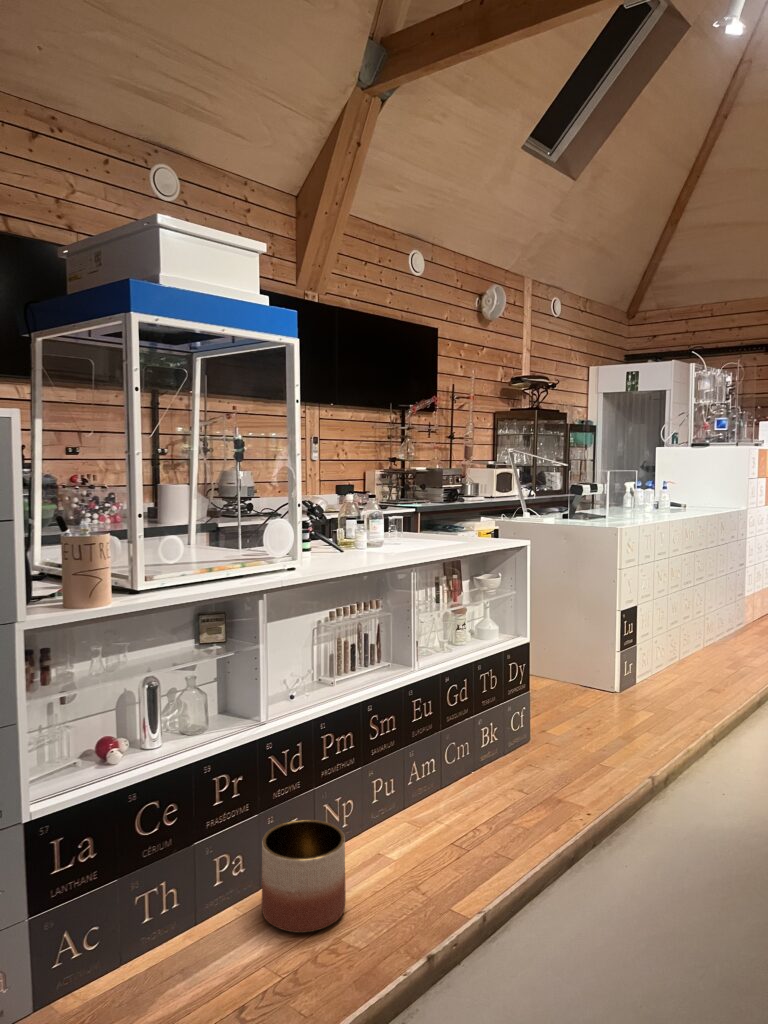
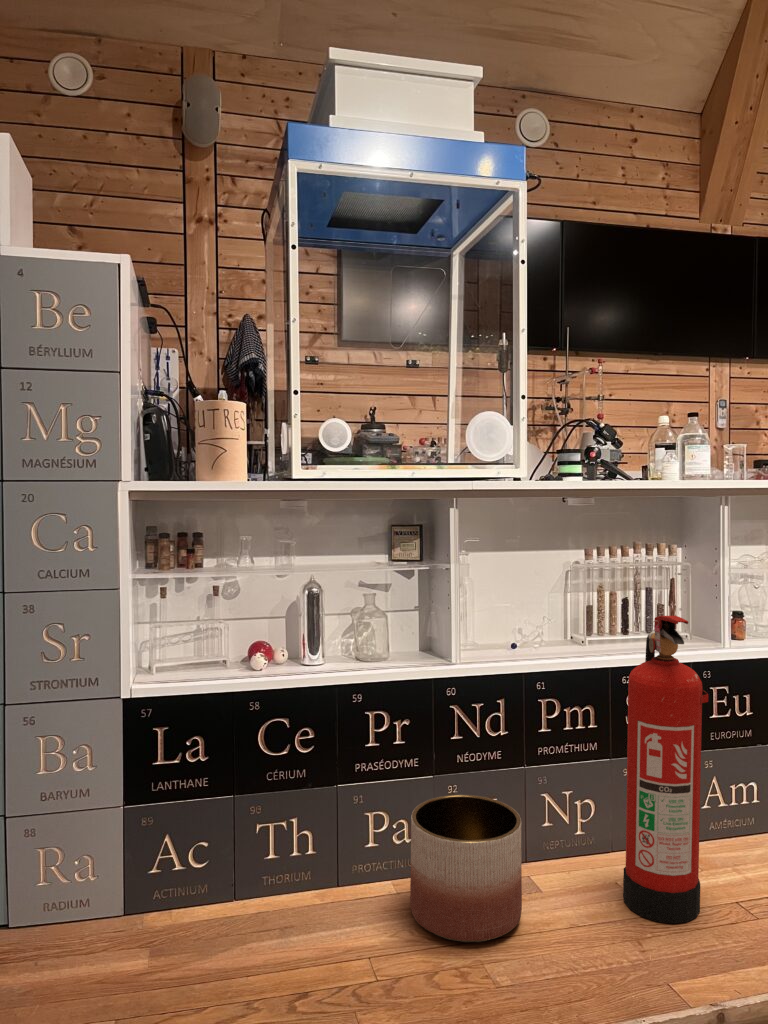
fire extinguisher: none [387,663,440,871] -> present [623,616,708,923]

